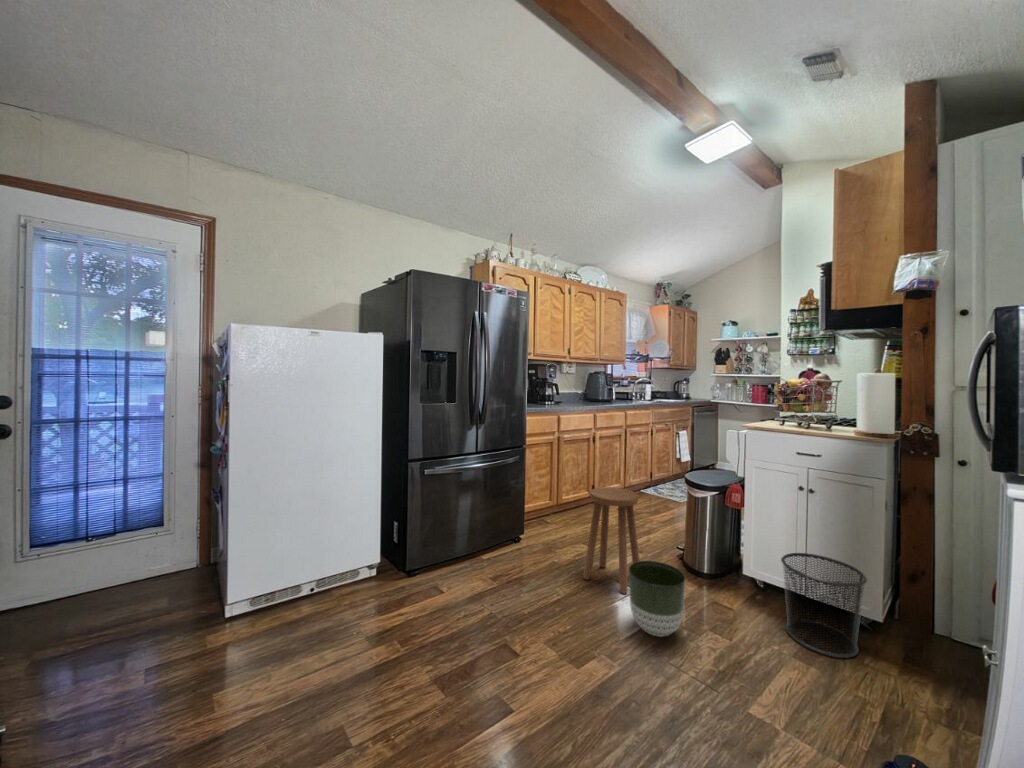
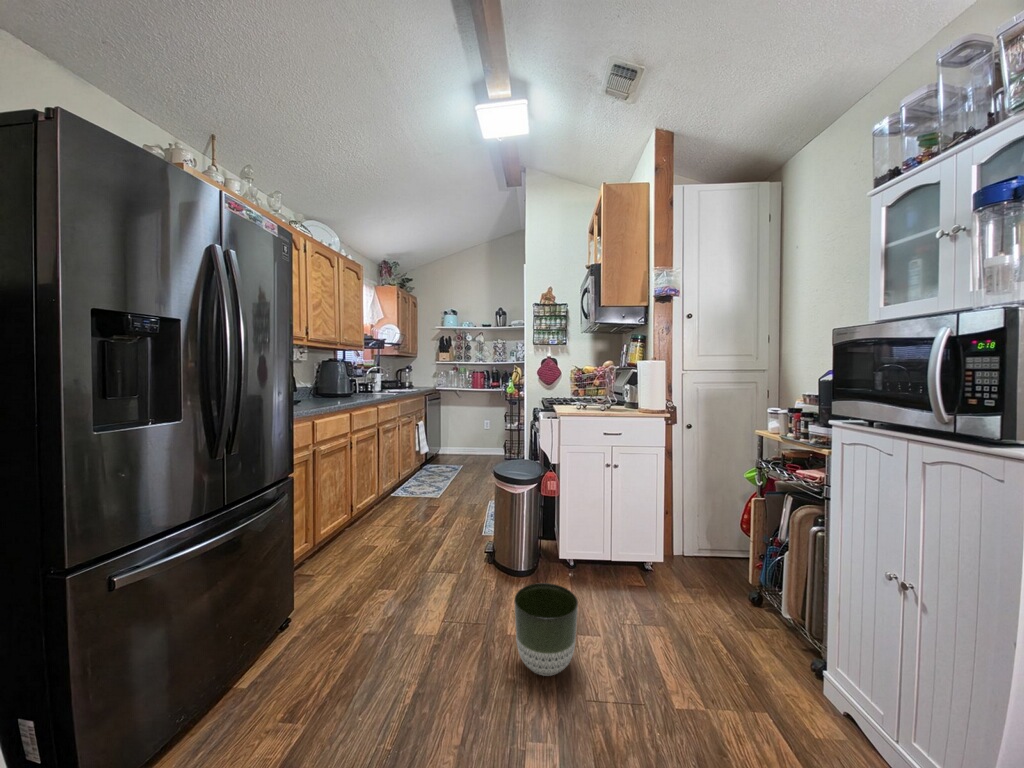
stool: present [583,487,640,593] -> none [421,506,483,641]
waste bin: present [781,553,867,658] -> none [611,523,673,610]

